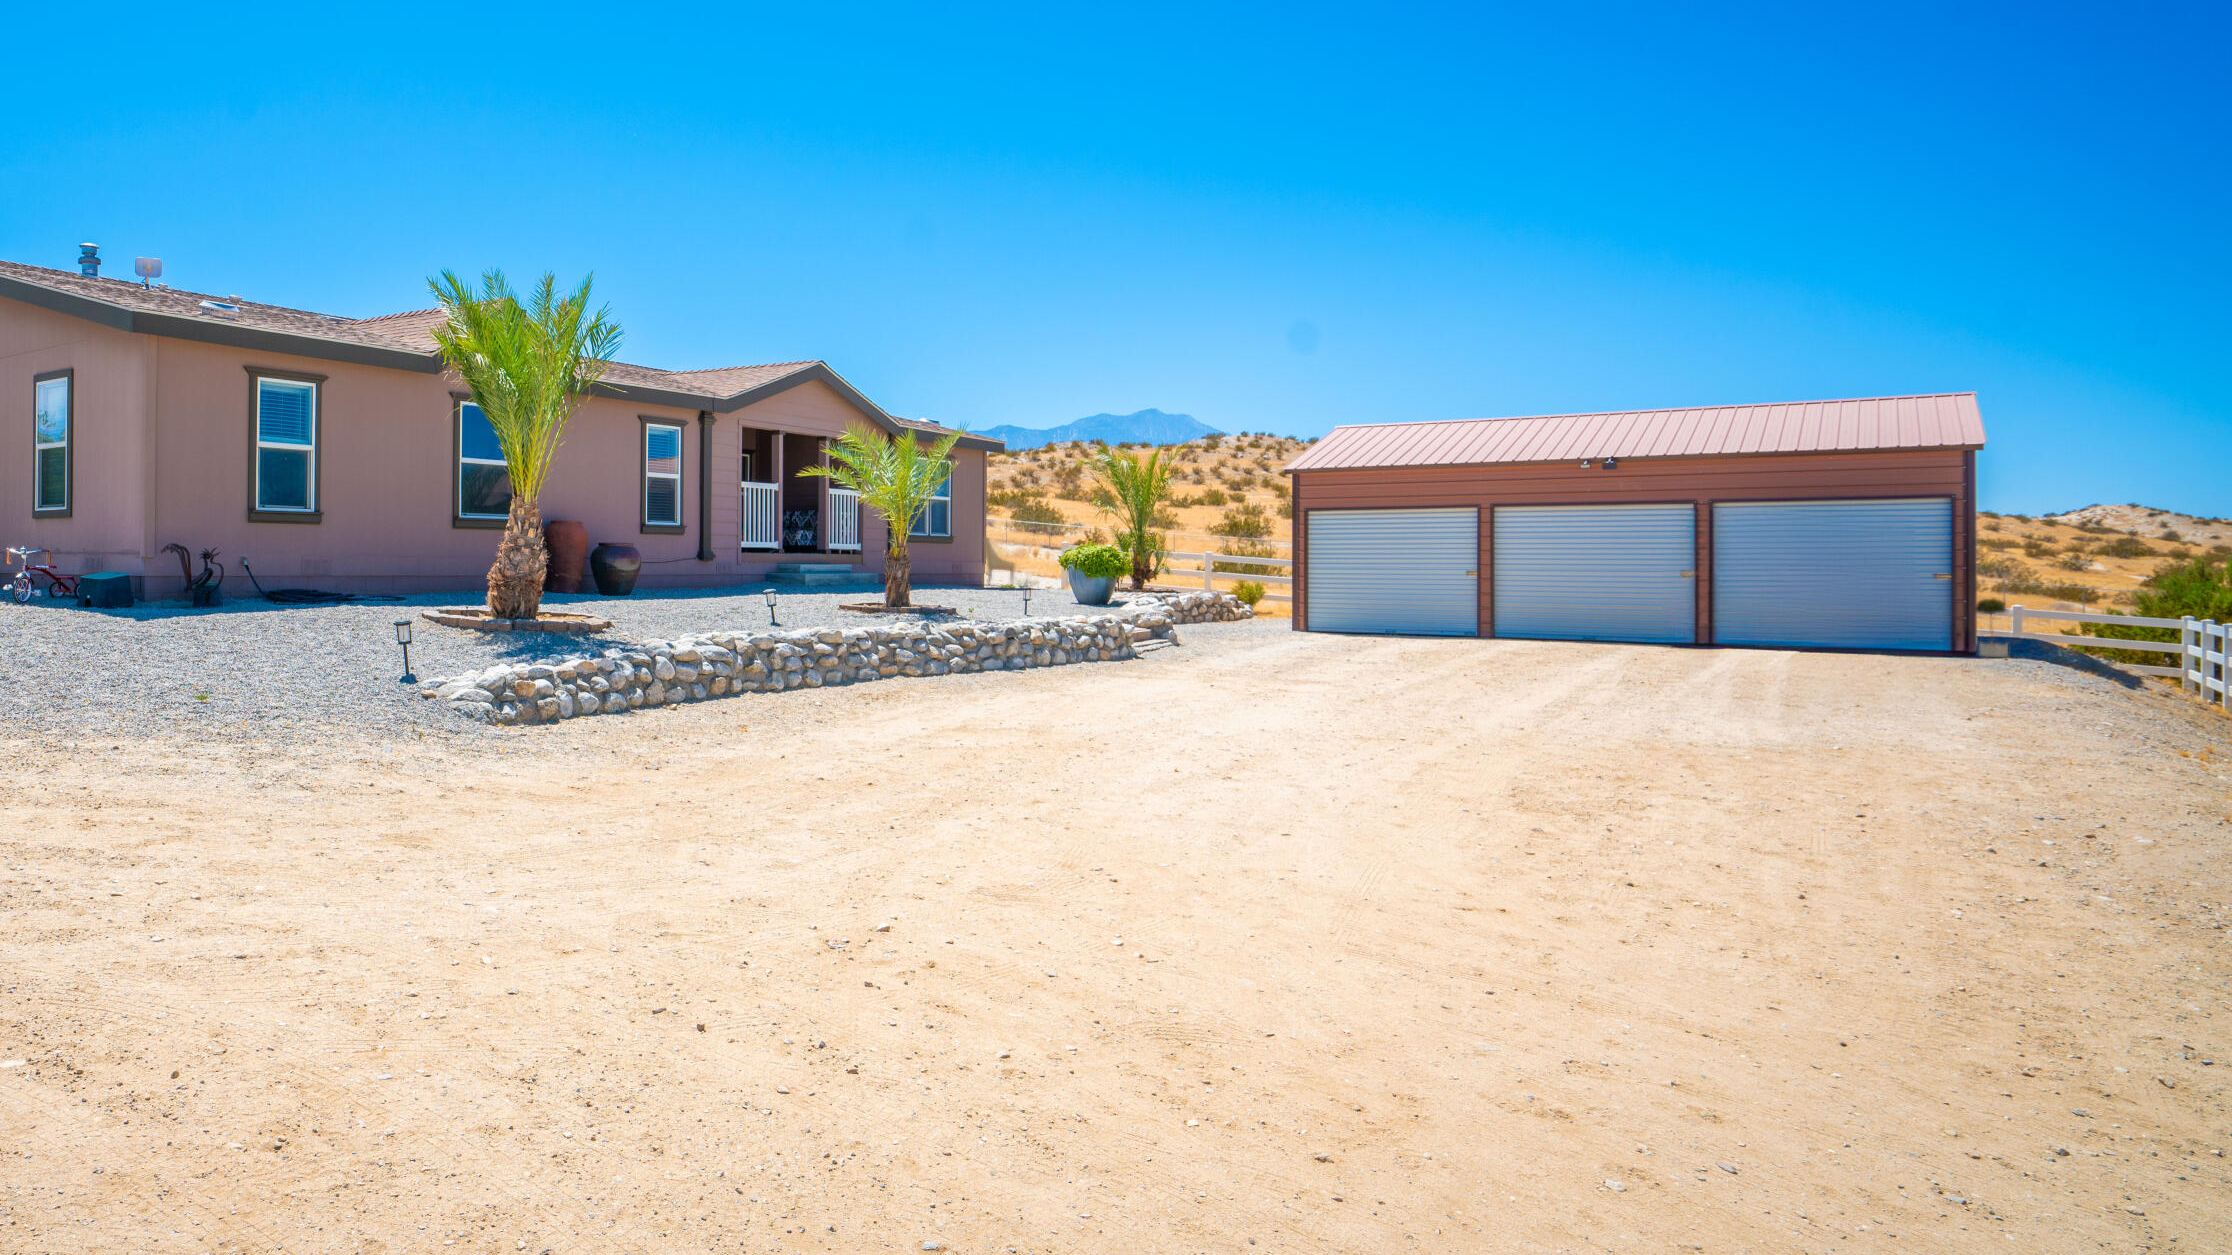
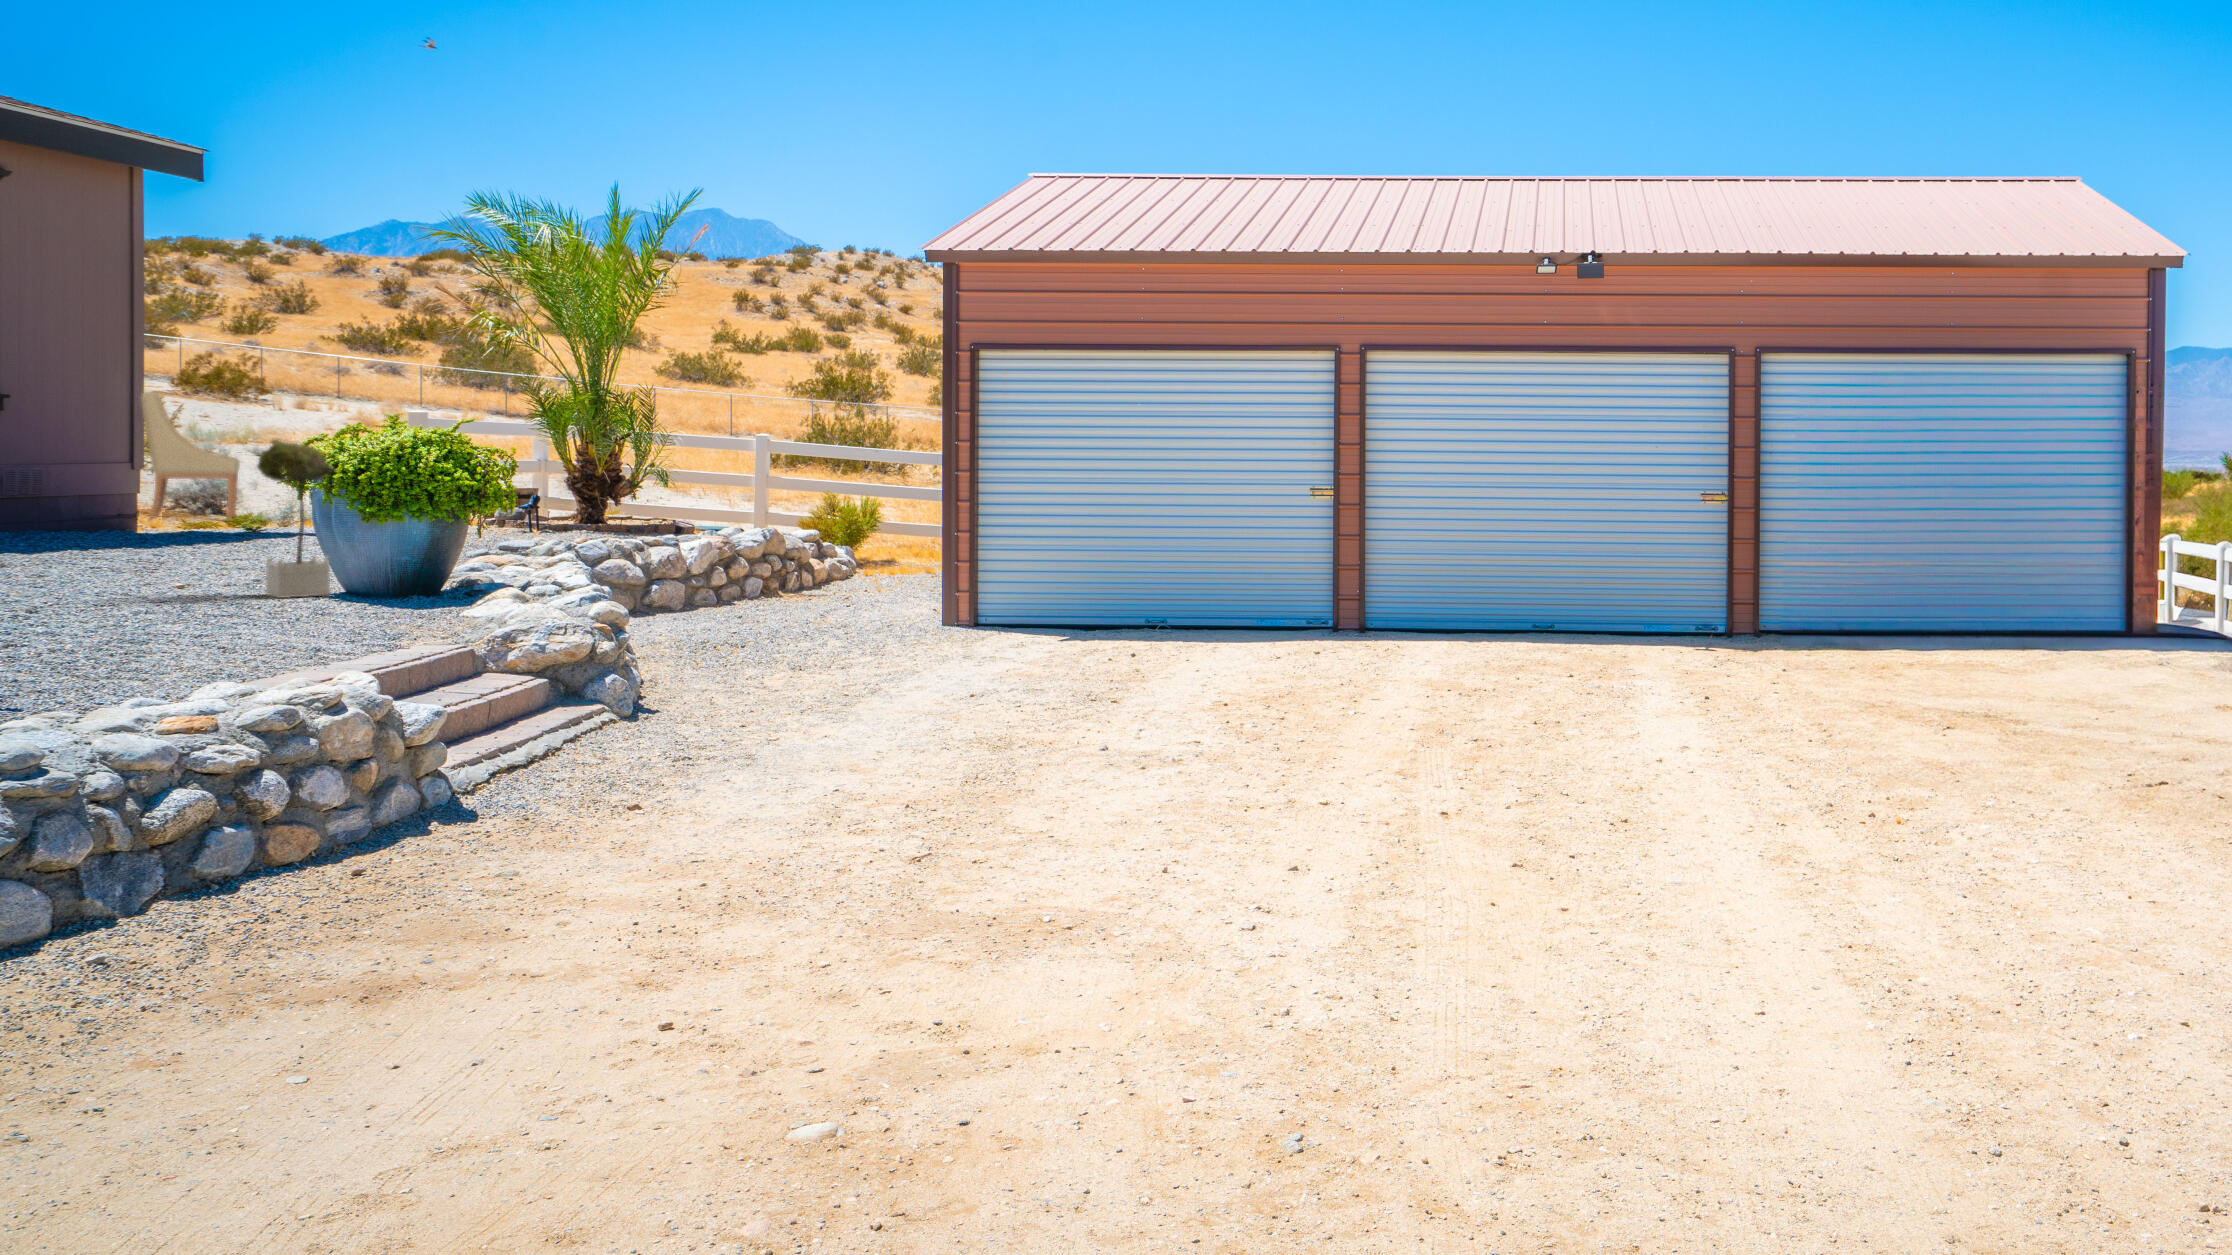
potted tree: present [1975,598,2008,657] -> present [257,440,336,598]

